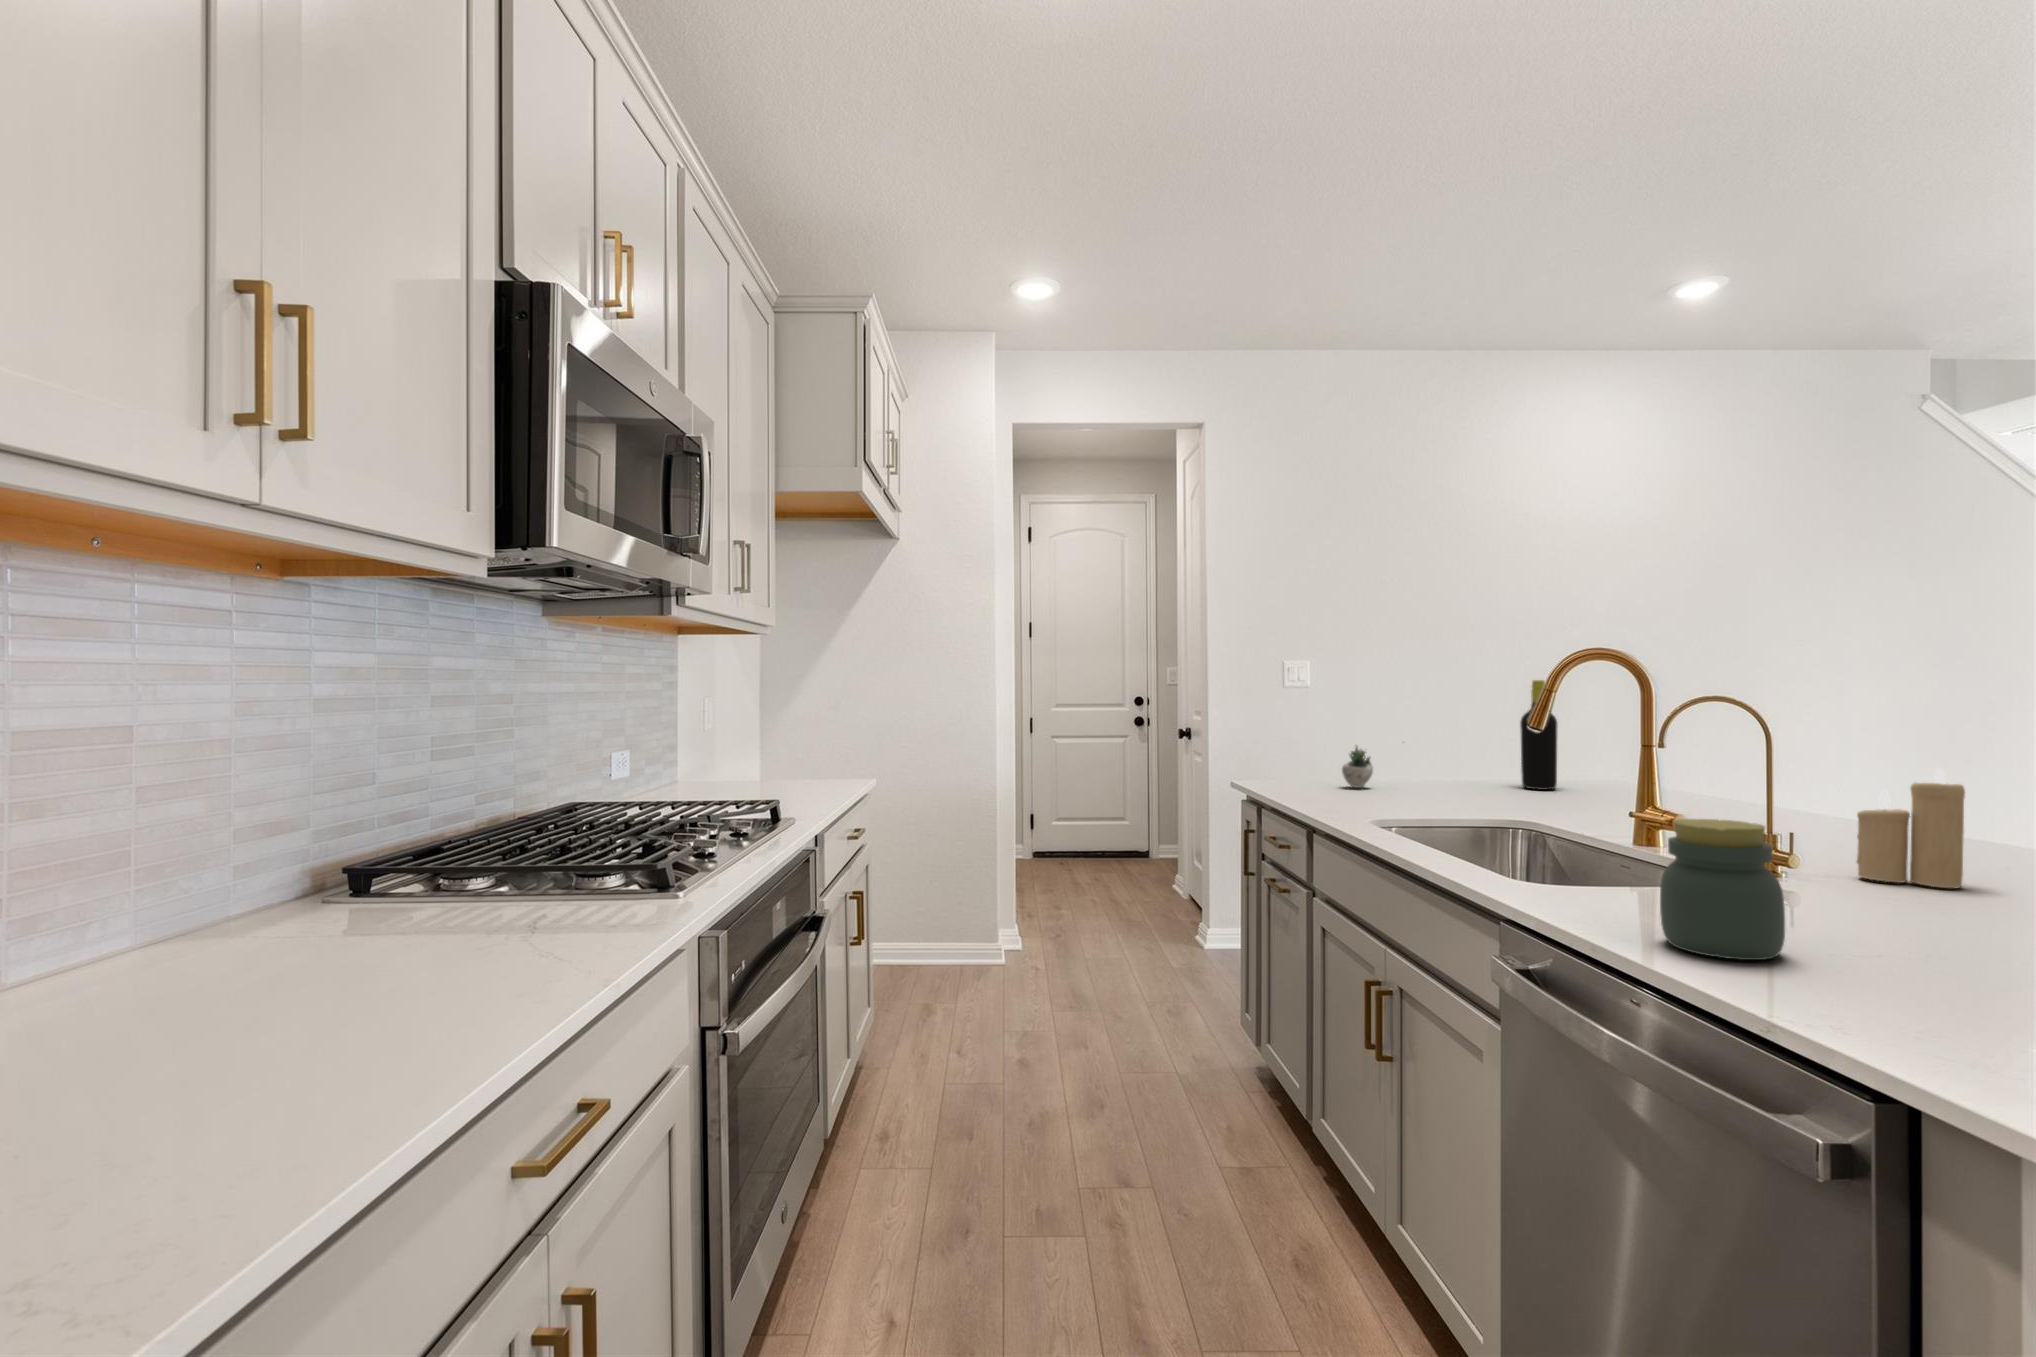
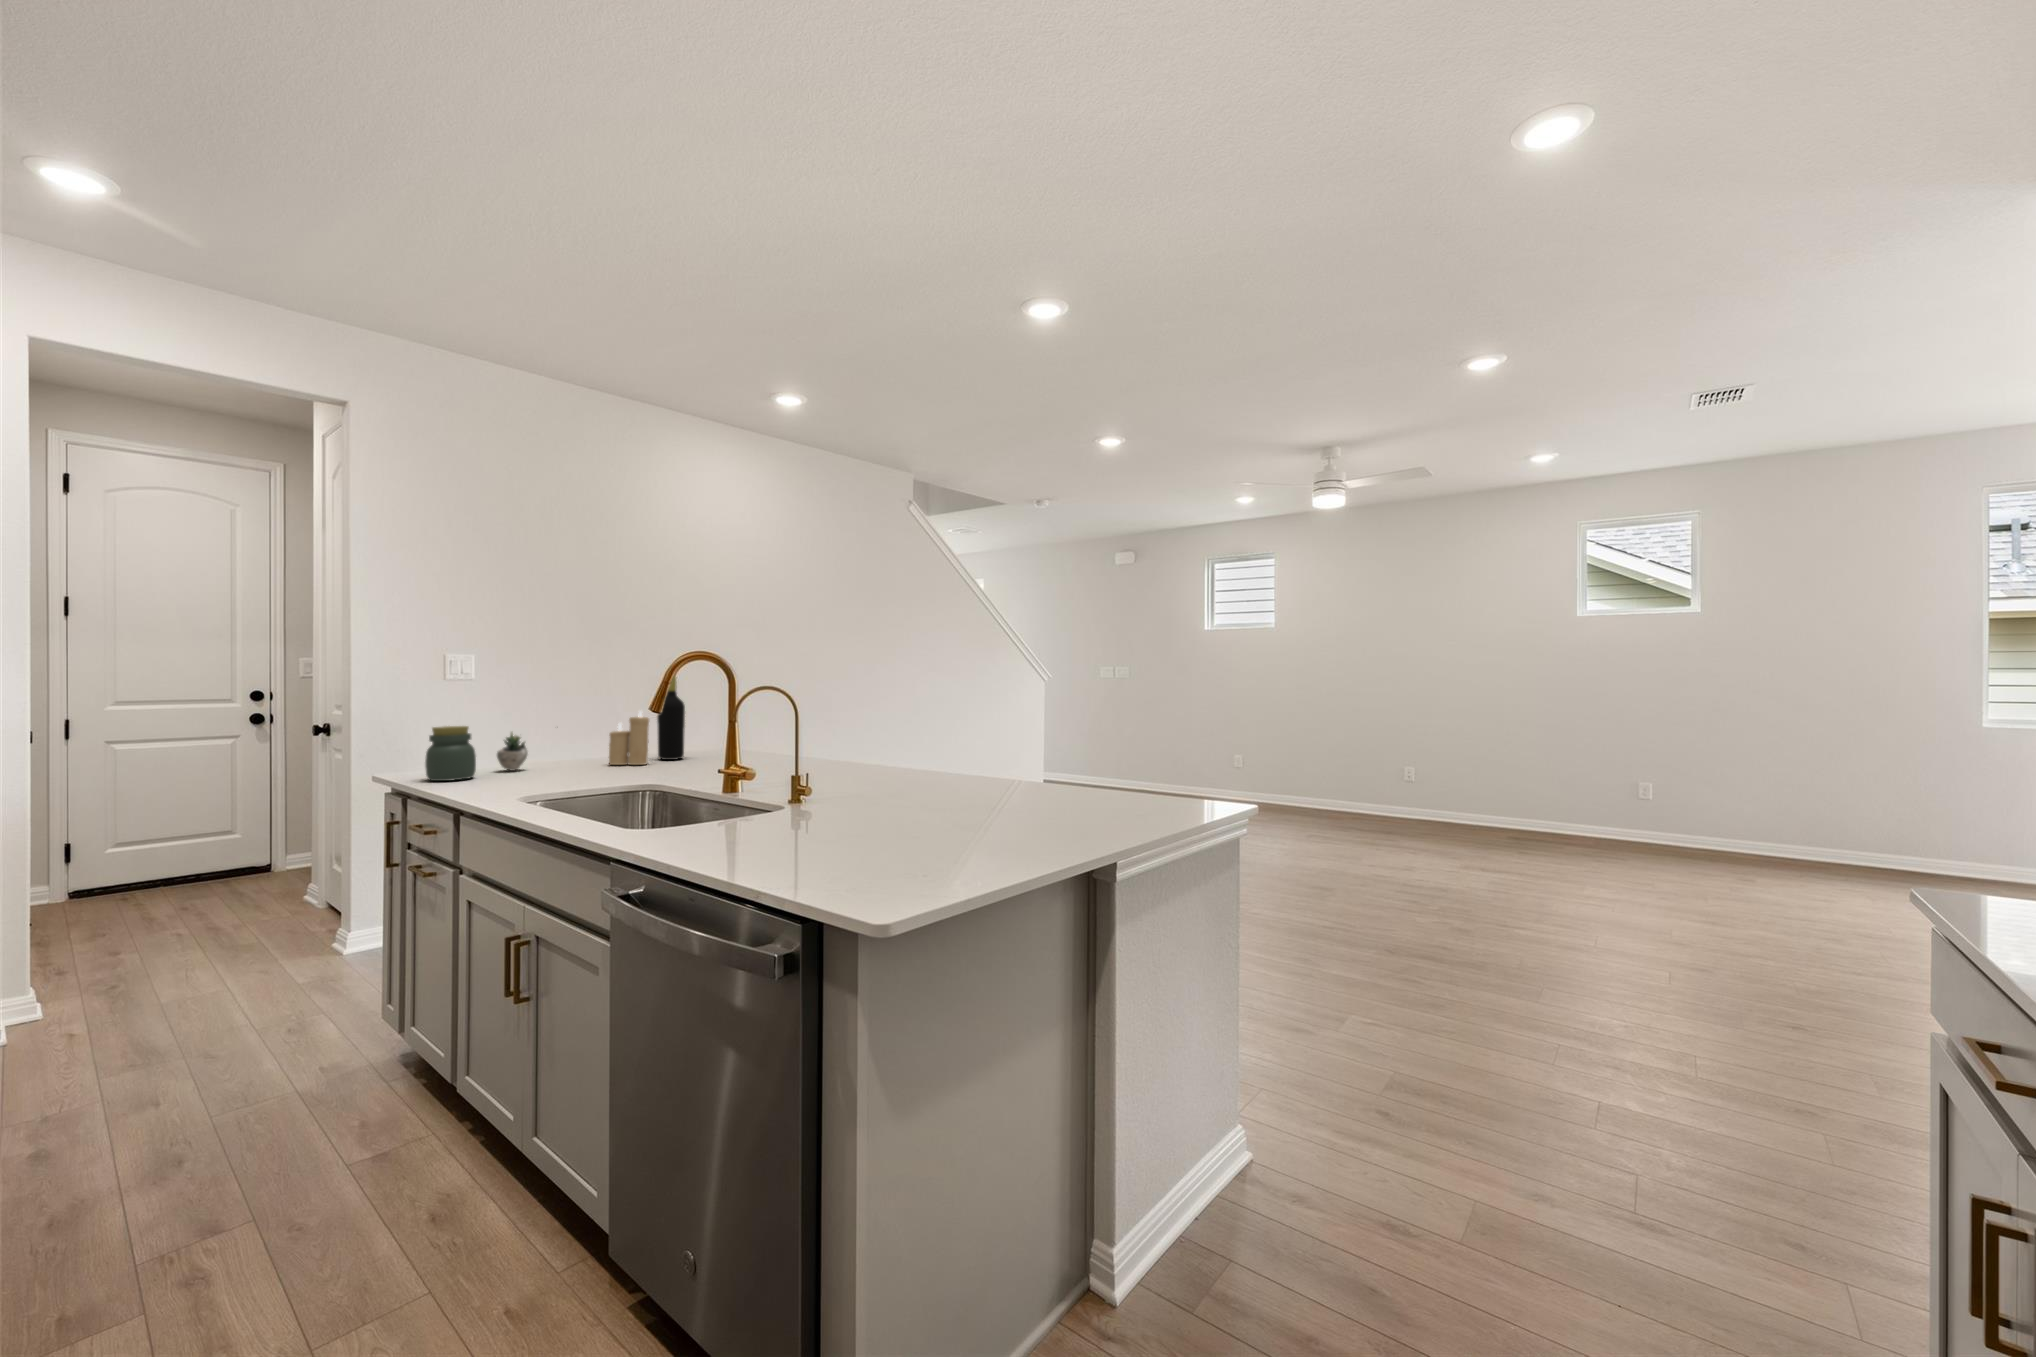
candle: present [1857,769,1965,888] -> present [609,711,649,765]
jar: present [1660,819,1785,960] -> present [425,726,476,781]

